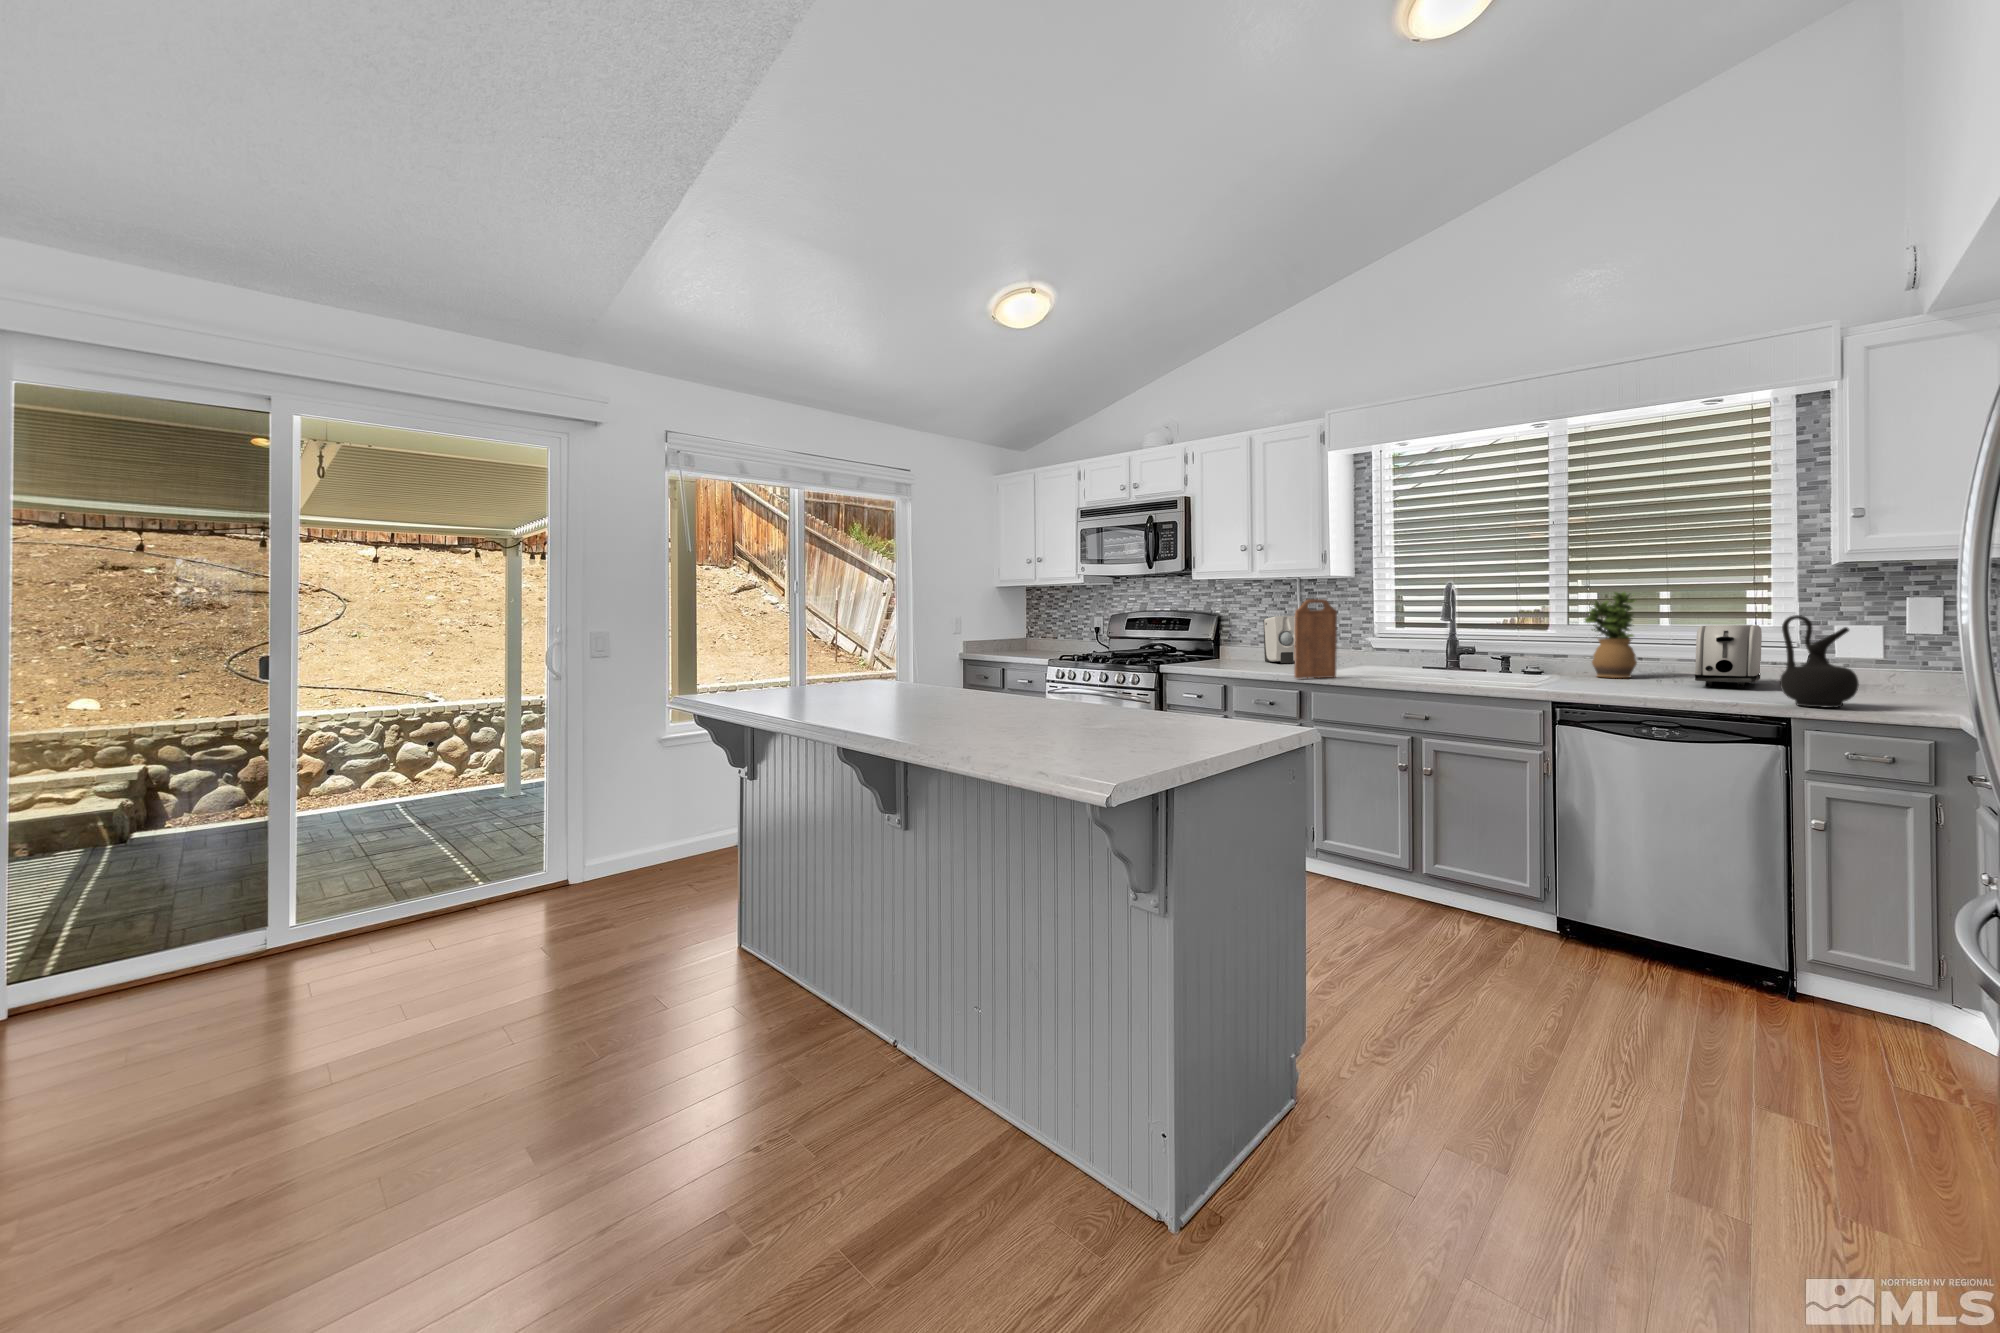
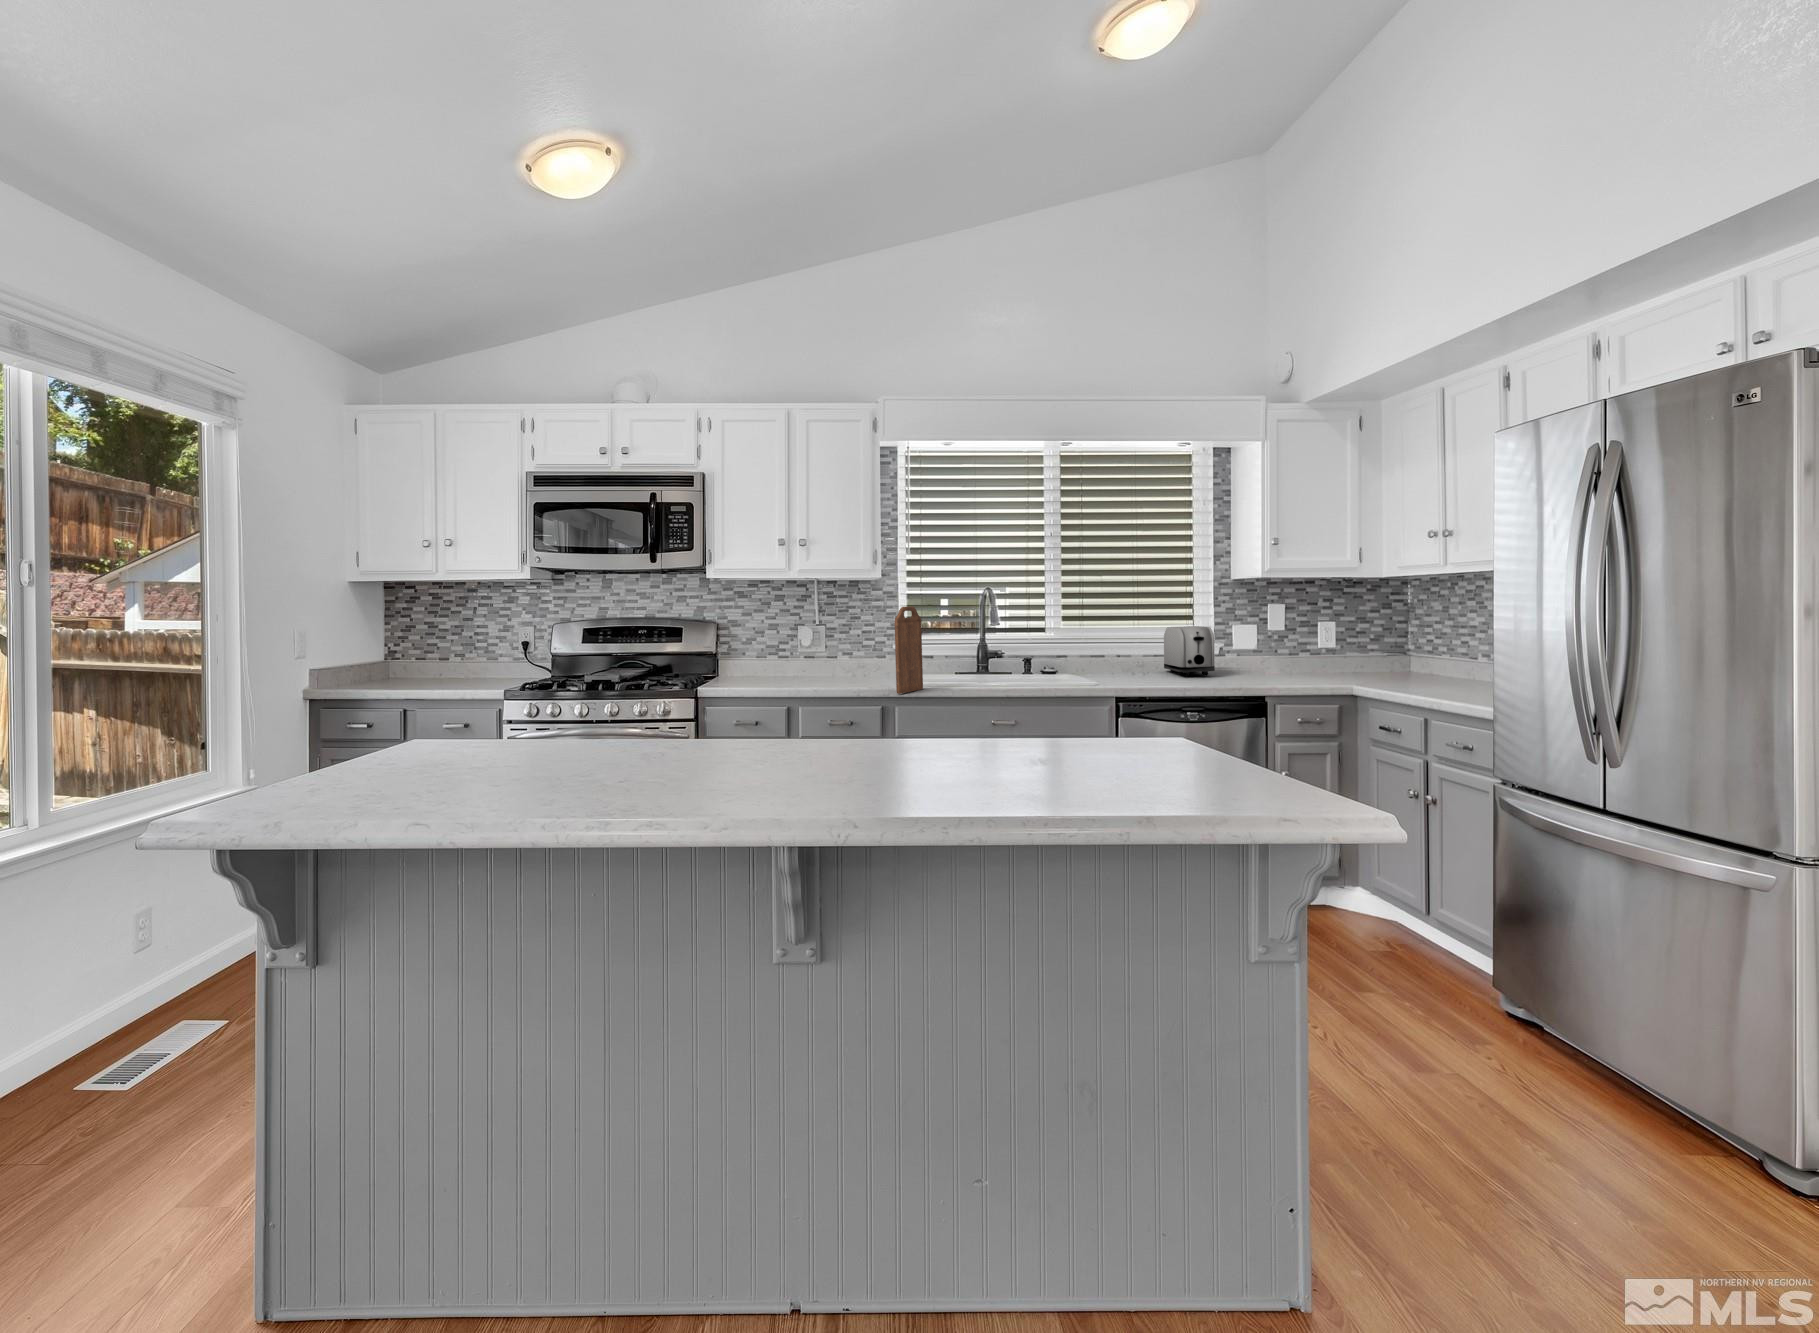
potted plant: present [1584,592,1637,678] -> none [1085,599,1125,673]
ceramic jug: present [1780,615,1859,708] -> none [1260,621,1303,688]
soap dispenser: present [1263,616,1295,663] -> none [783,622,828,676]

